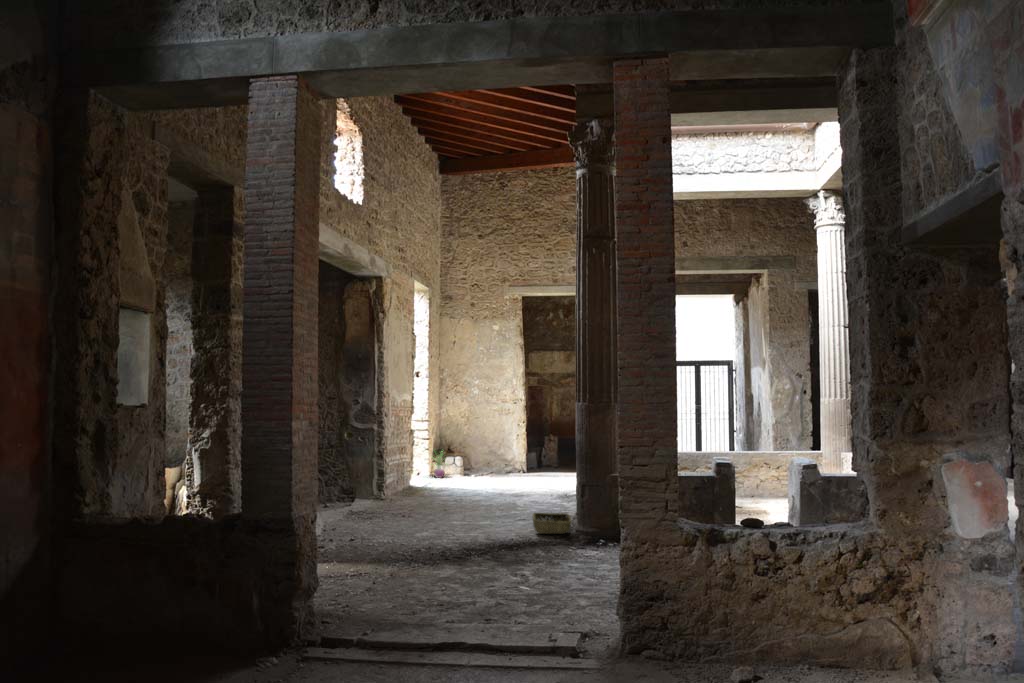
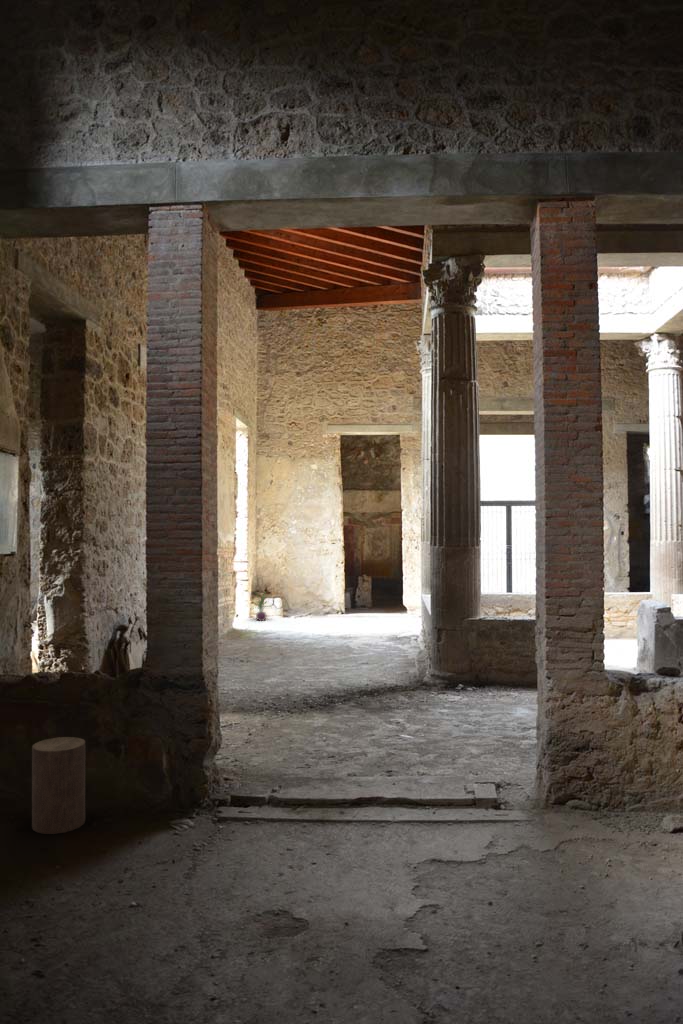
woven basket: present [532,513,572,534] -> none [387,658,428,679]
stool: none [117,579,172,672] -> present [32,737,85,834]

